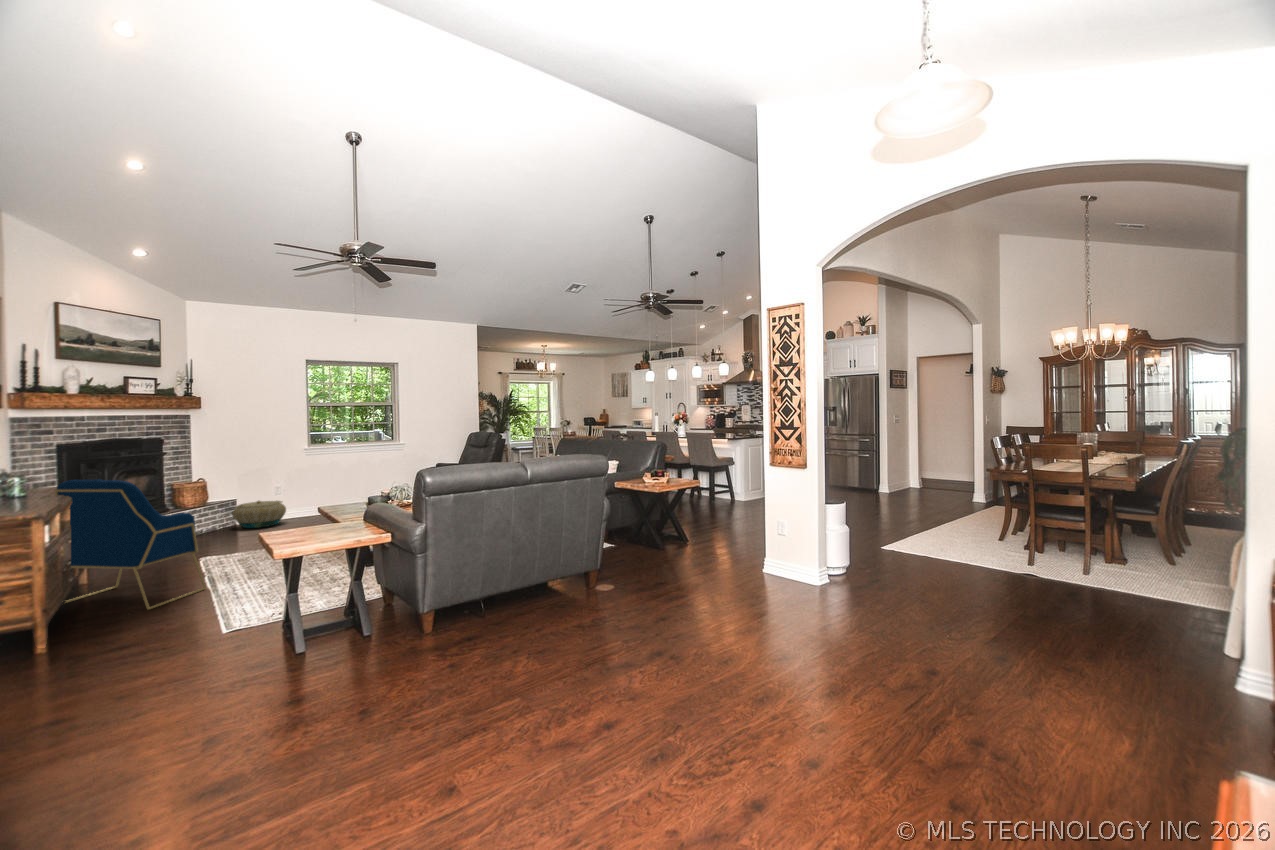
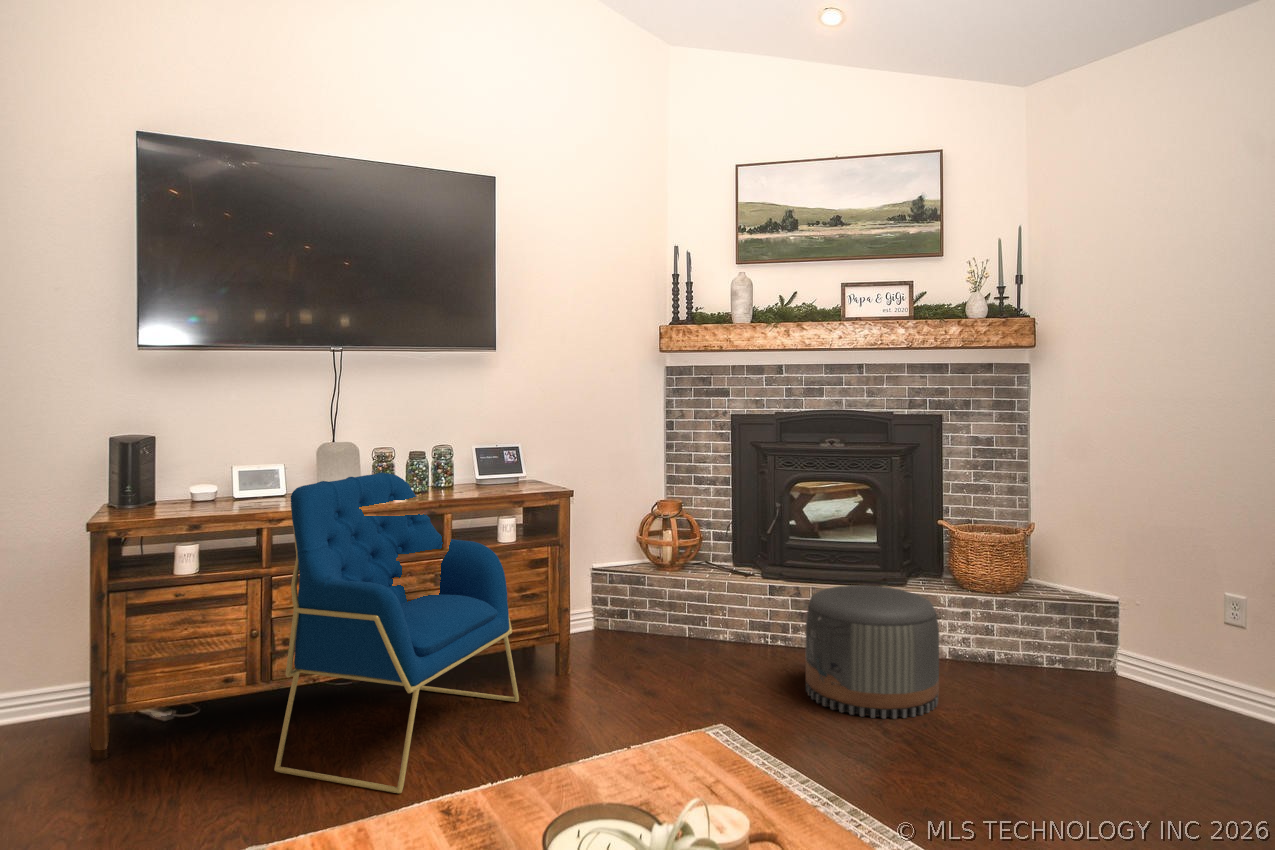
basket: present [233,501,286,528] -> none [1073,619,1242,718]
pouf: none [171,505,234,553] -> present [806,585,939,719]

